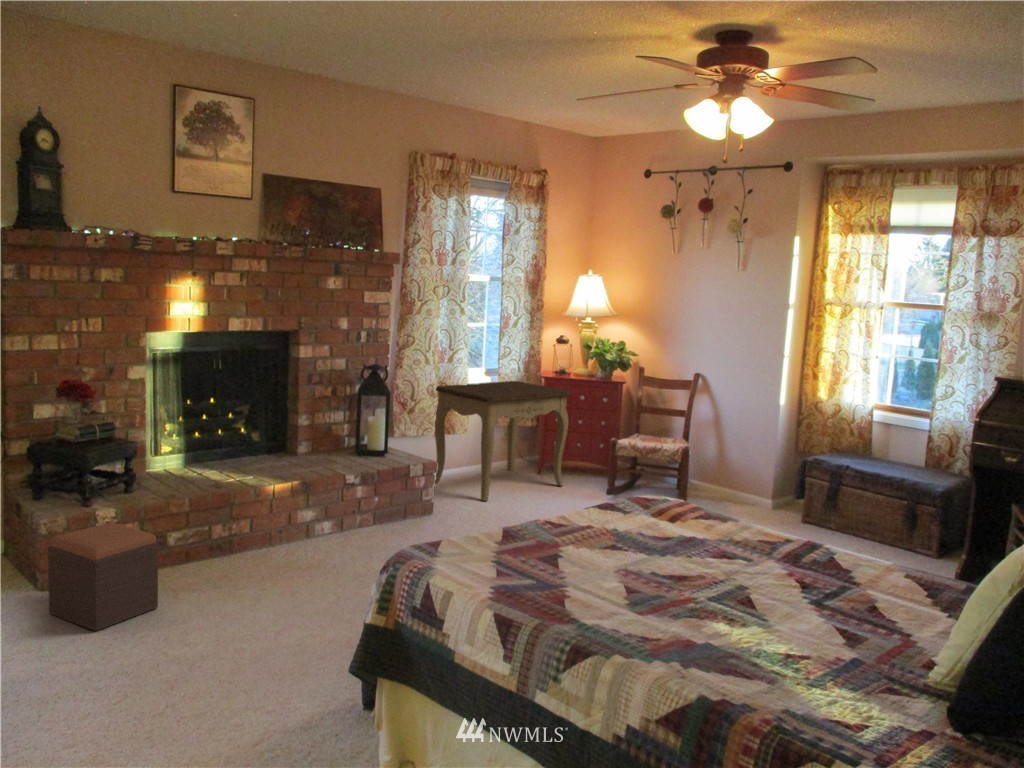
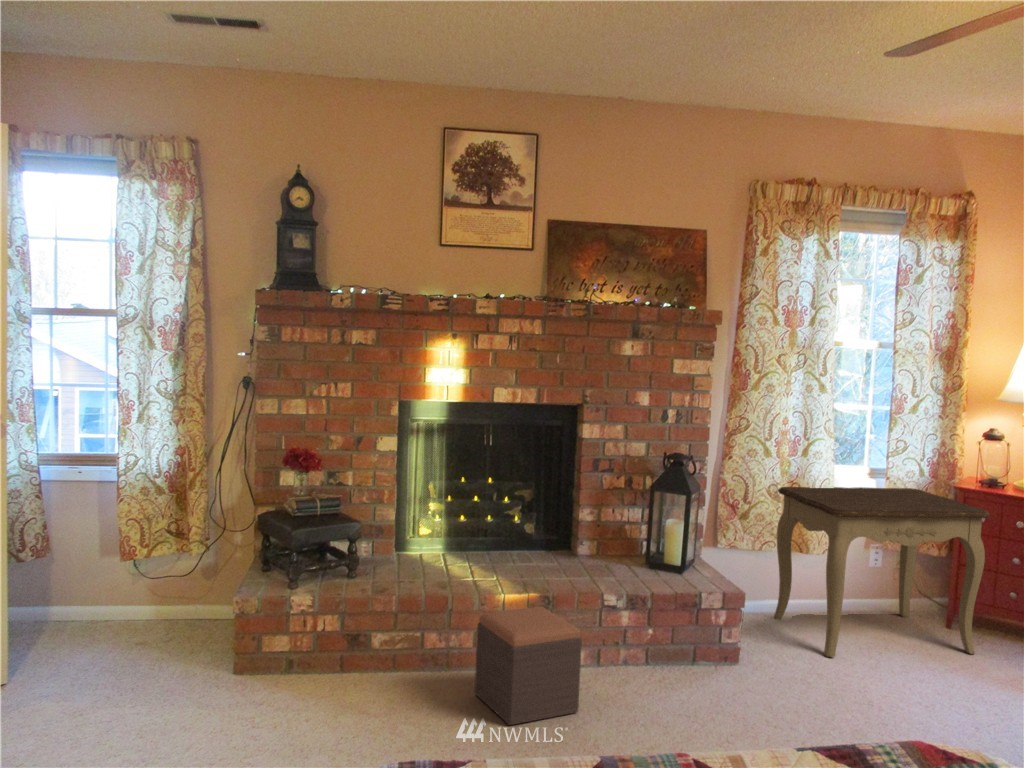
footstool: present [48,522,158,631] -> present [475,607,582,725]

